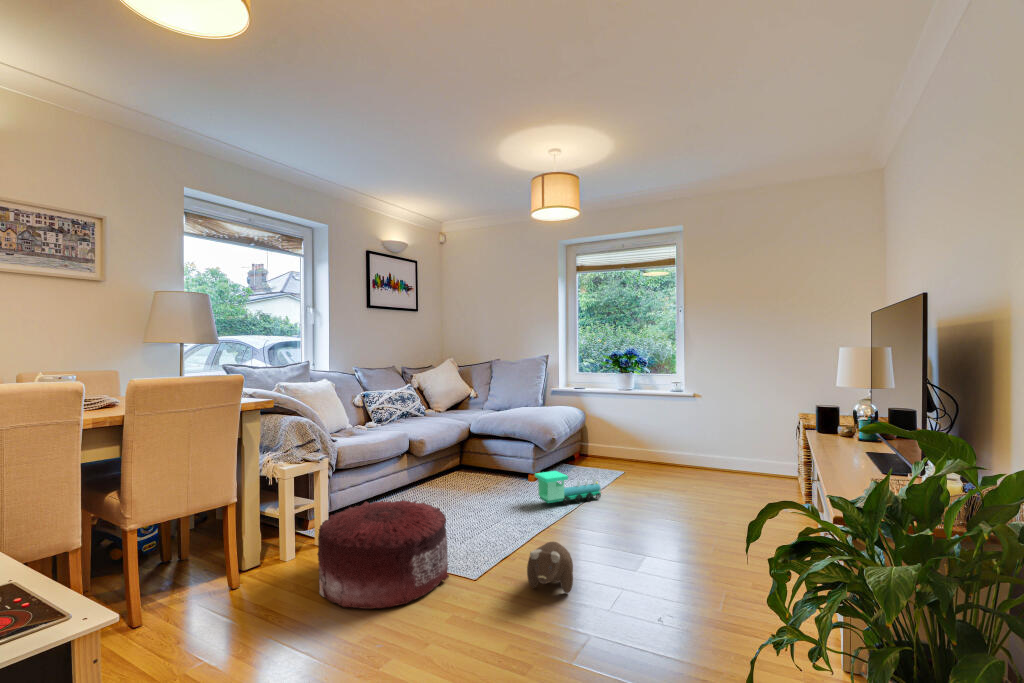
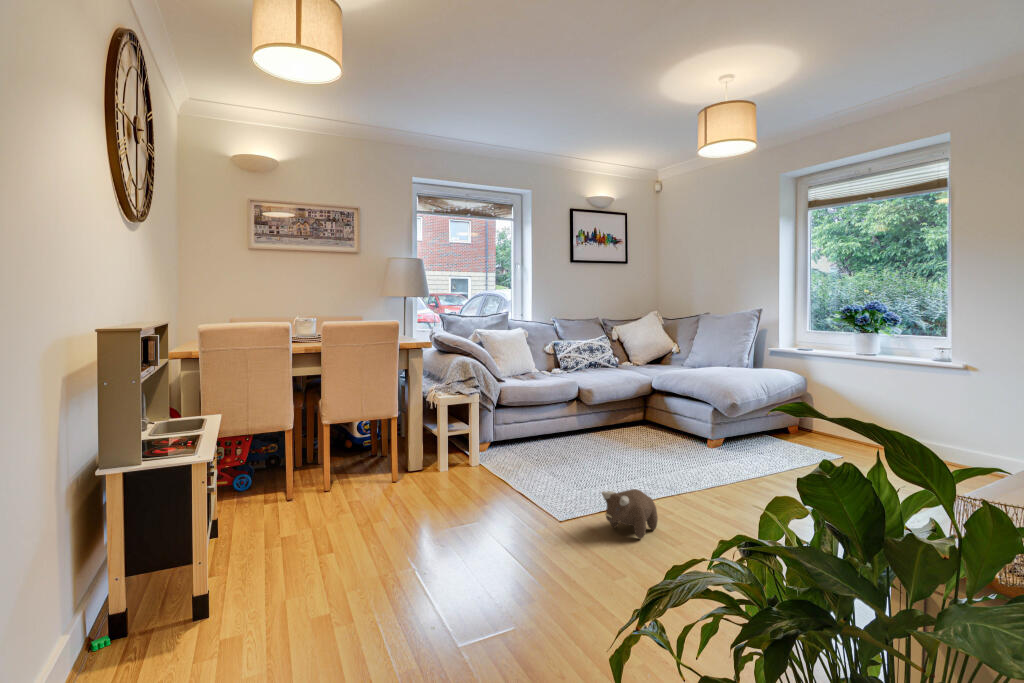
toy train: present [535,471,602,505] -> none [691,434,775,472]
pouf: present [318,500,449,609] -> none [451,430,557,512]

